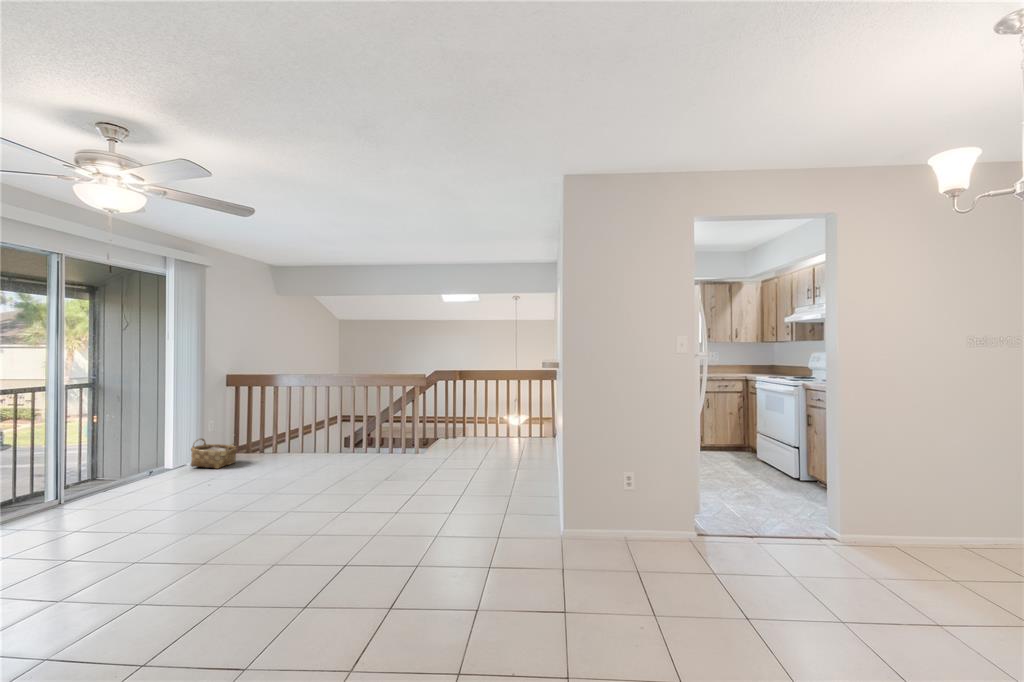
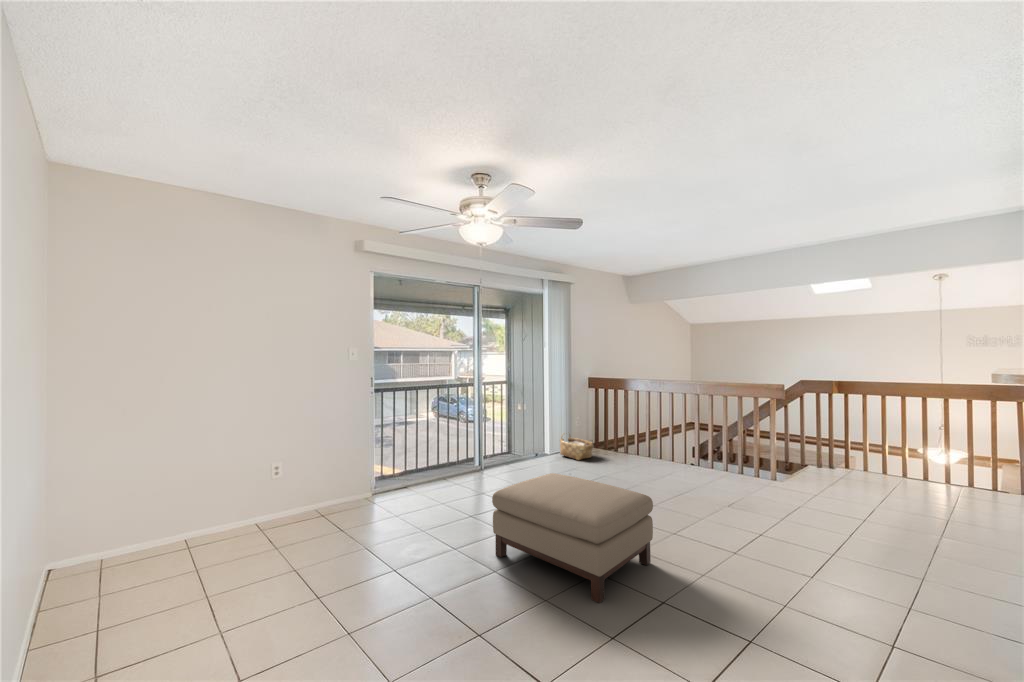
ottoman: none [122,479,319,587] -> present [492,473,653,603]

